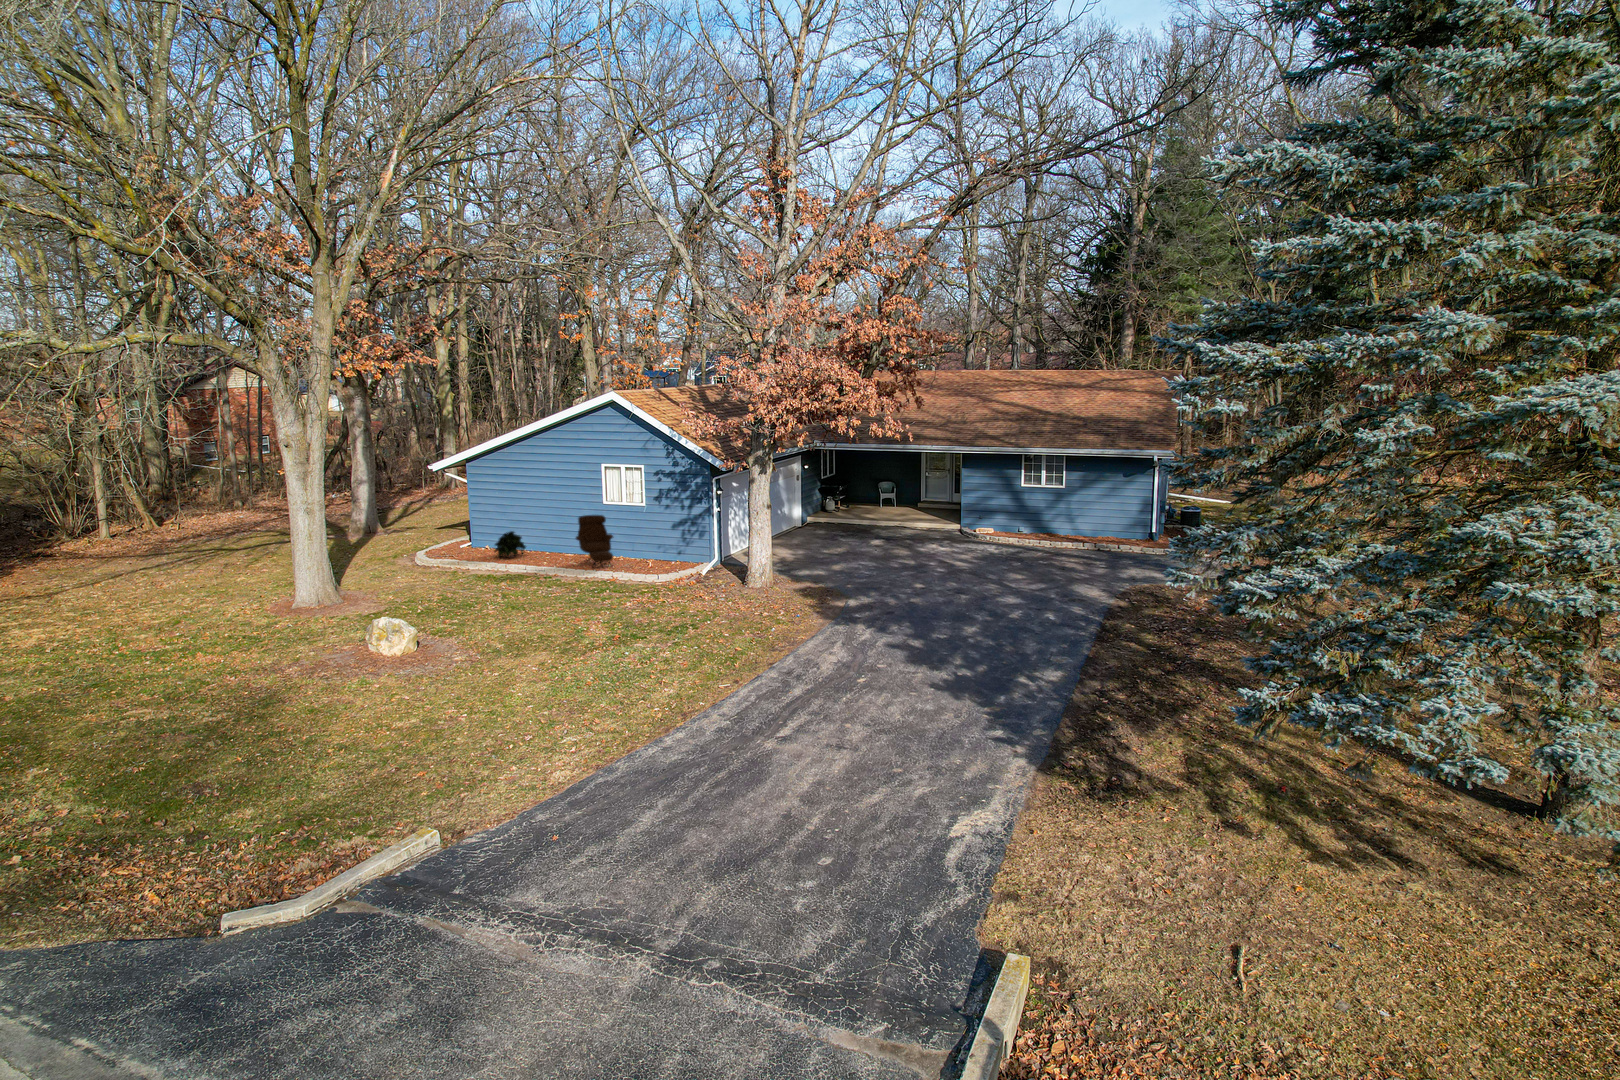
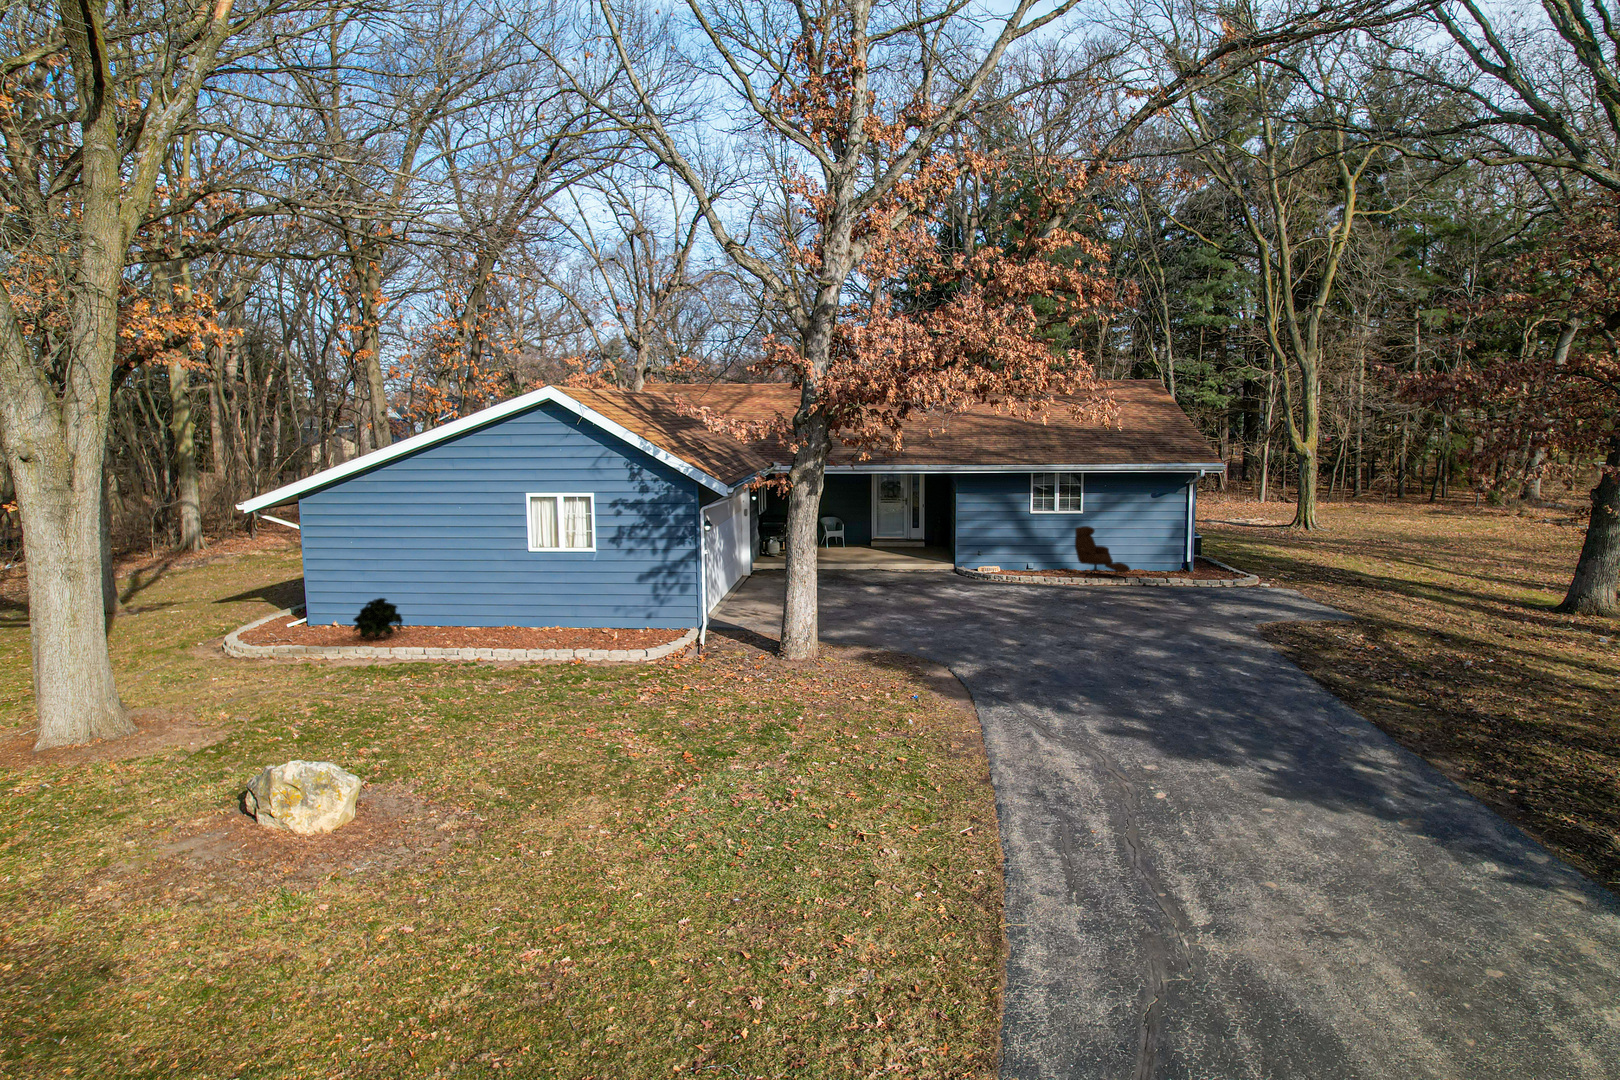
lounge chair: present [576,515,613,565] -> present [1075,526,1130,578]

